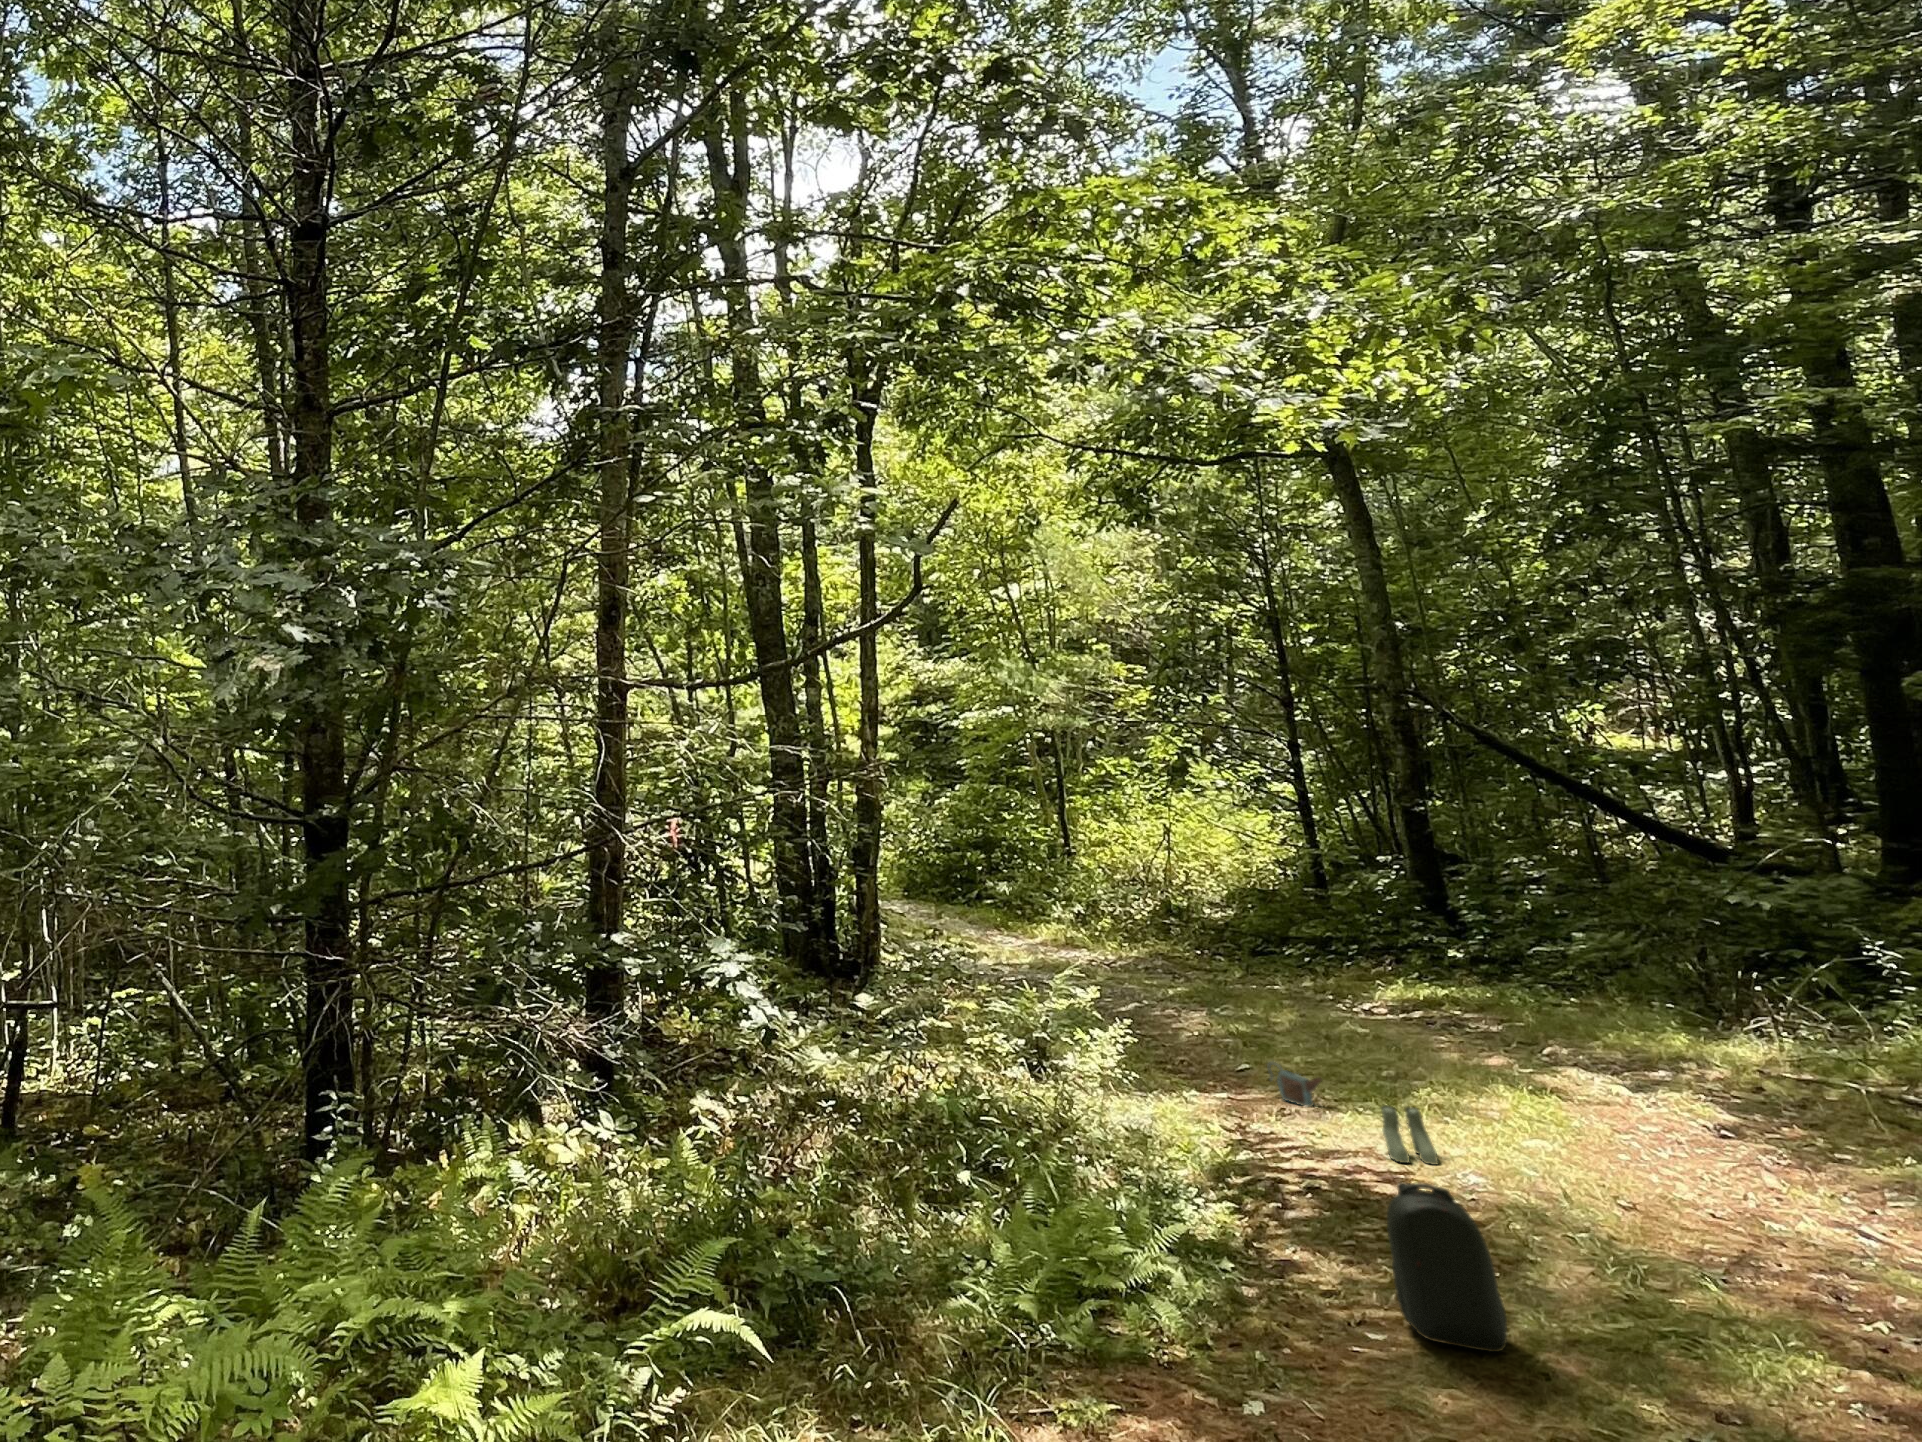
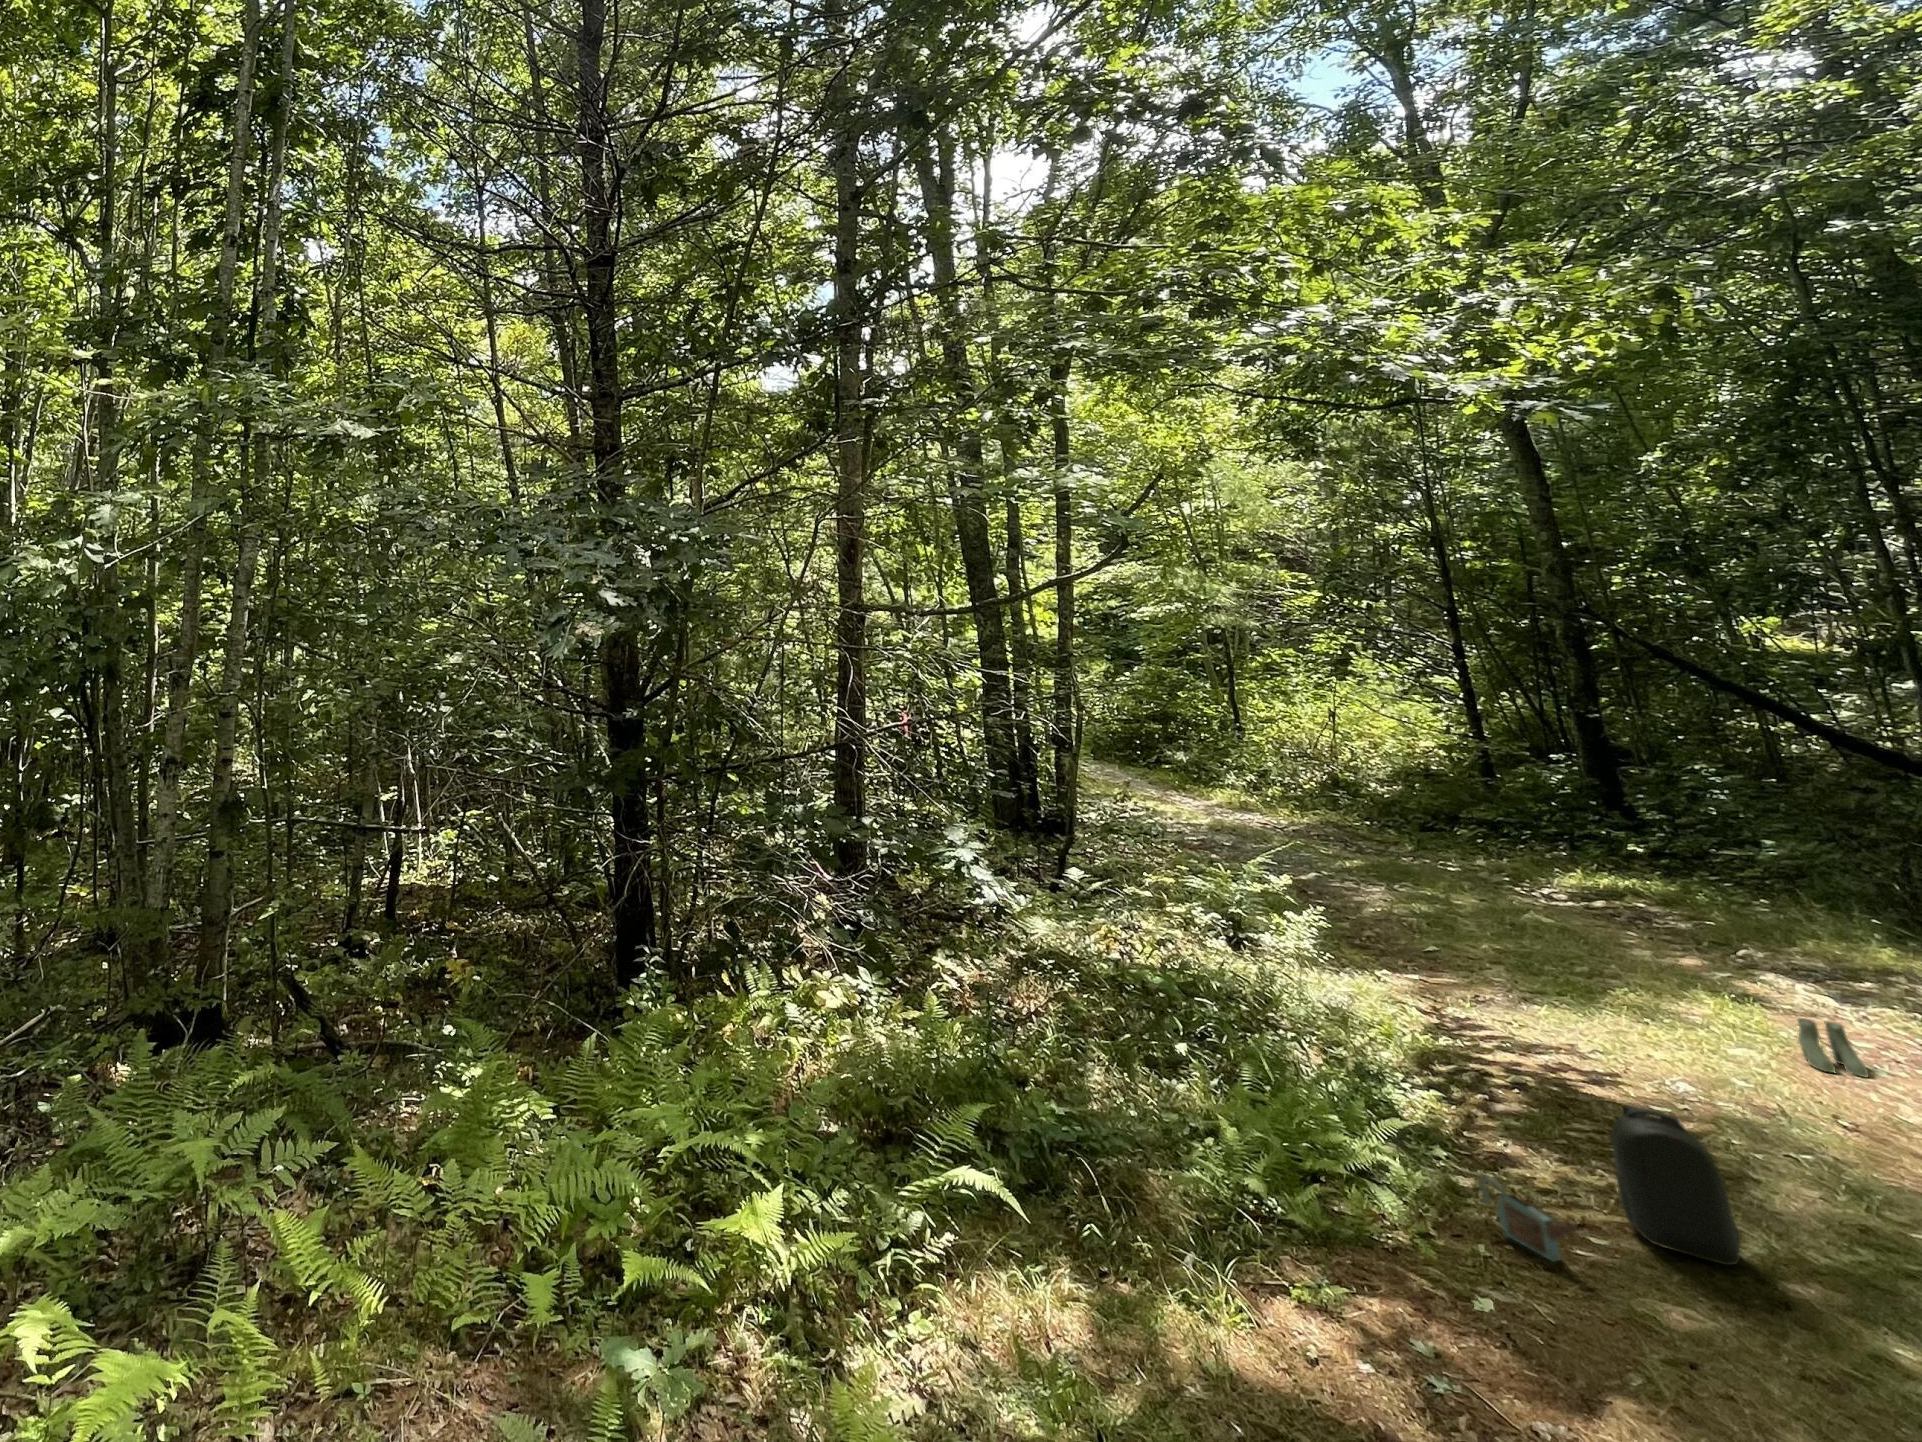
watering can: present [1267,1062,1322,1107] -> present [1479,1176,1580,1262]
boots: present [1381,1105,1439,1165] -> present [1798,1018,1868,1078]

